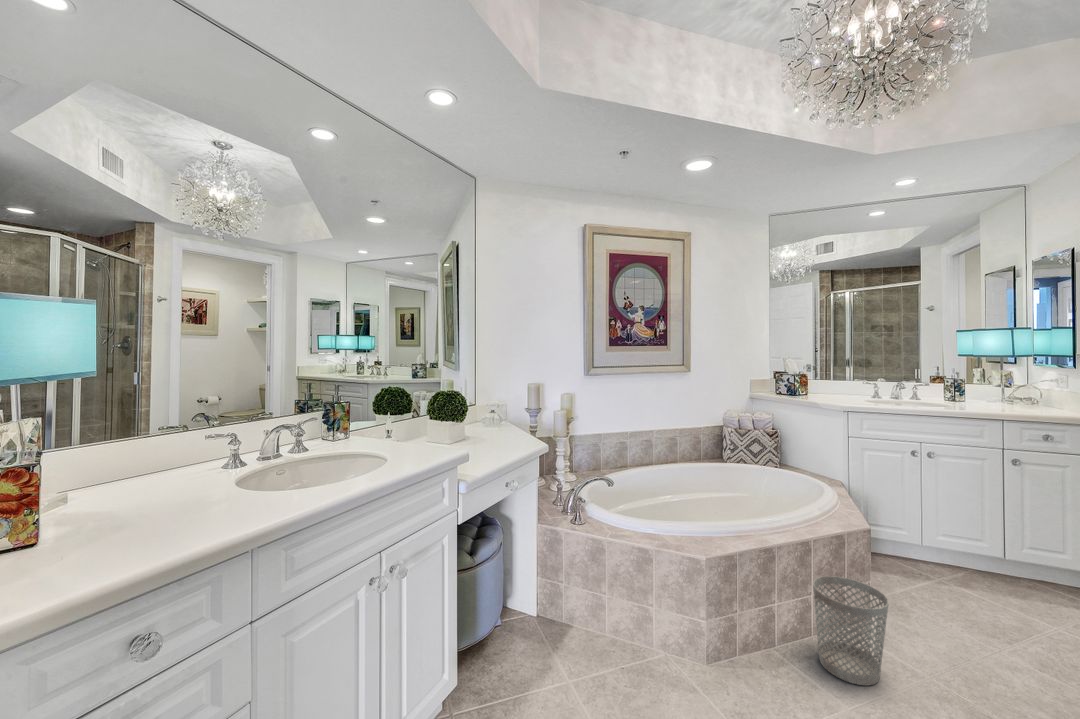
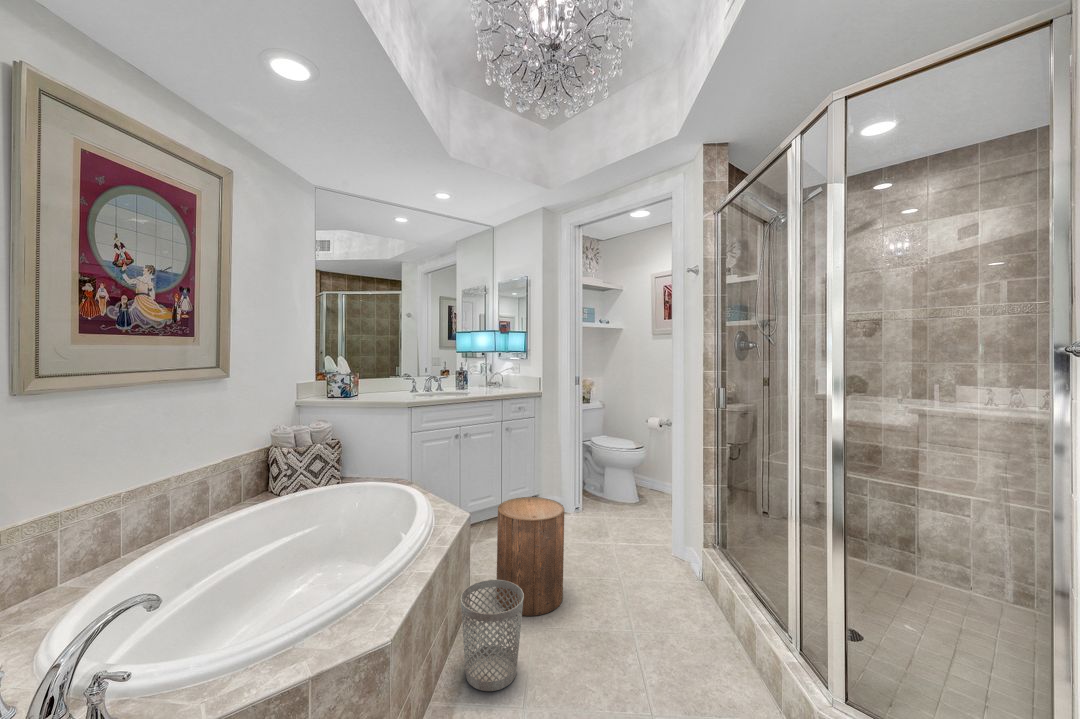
stool: none [912,527,1028,682] -> present [496,497,565,616]

